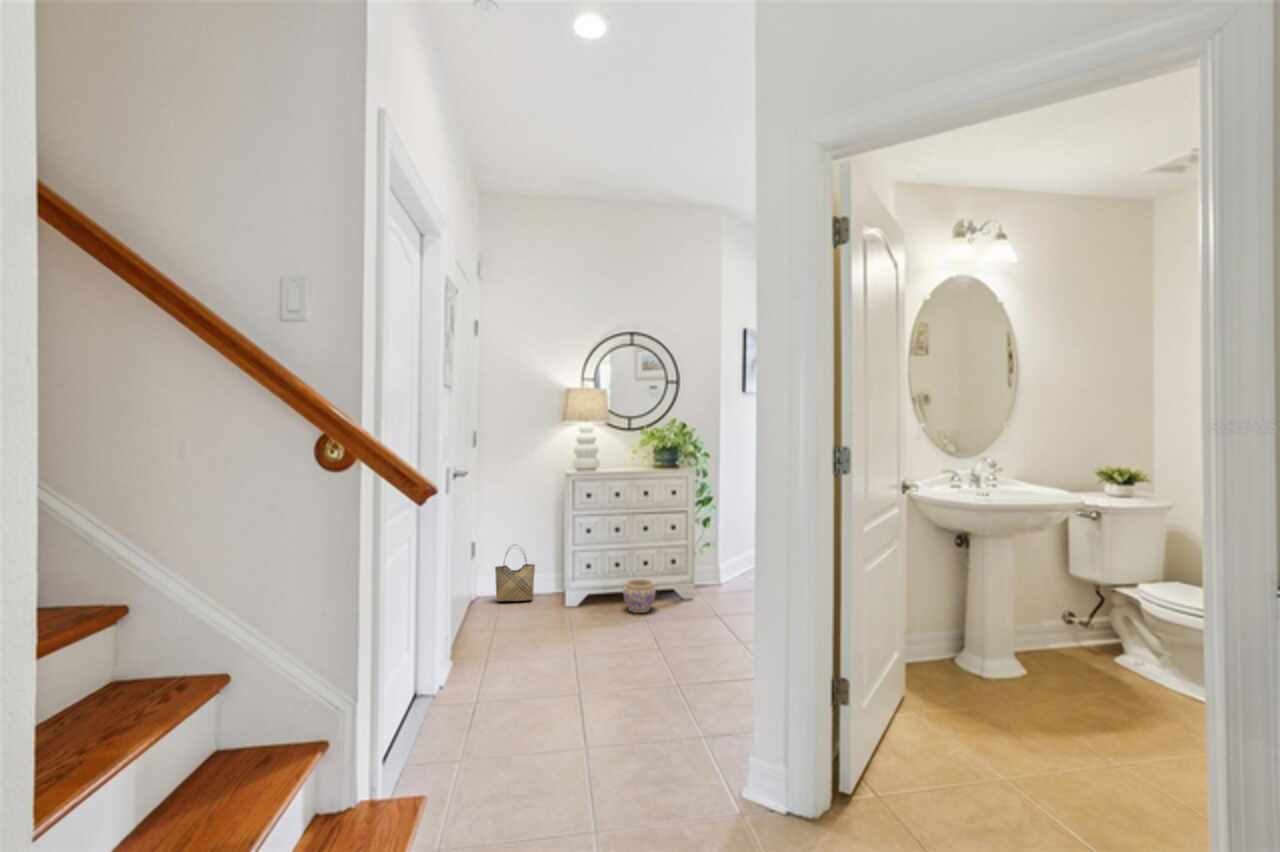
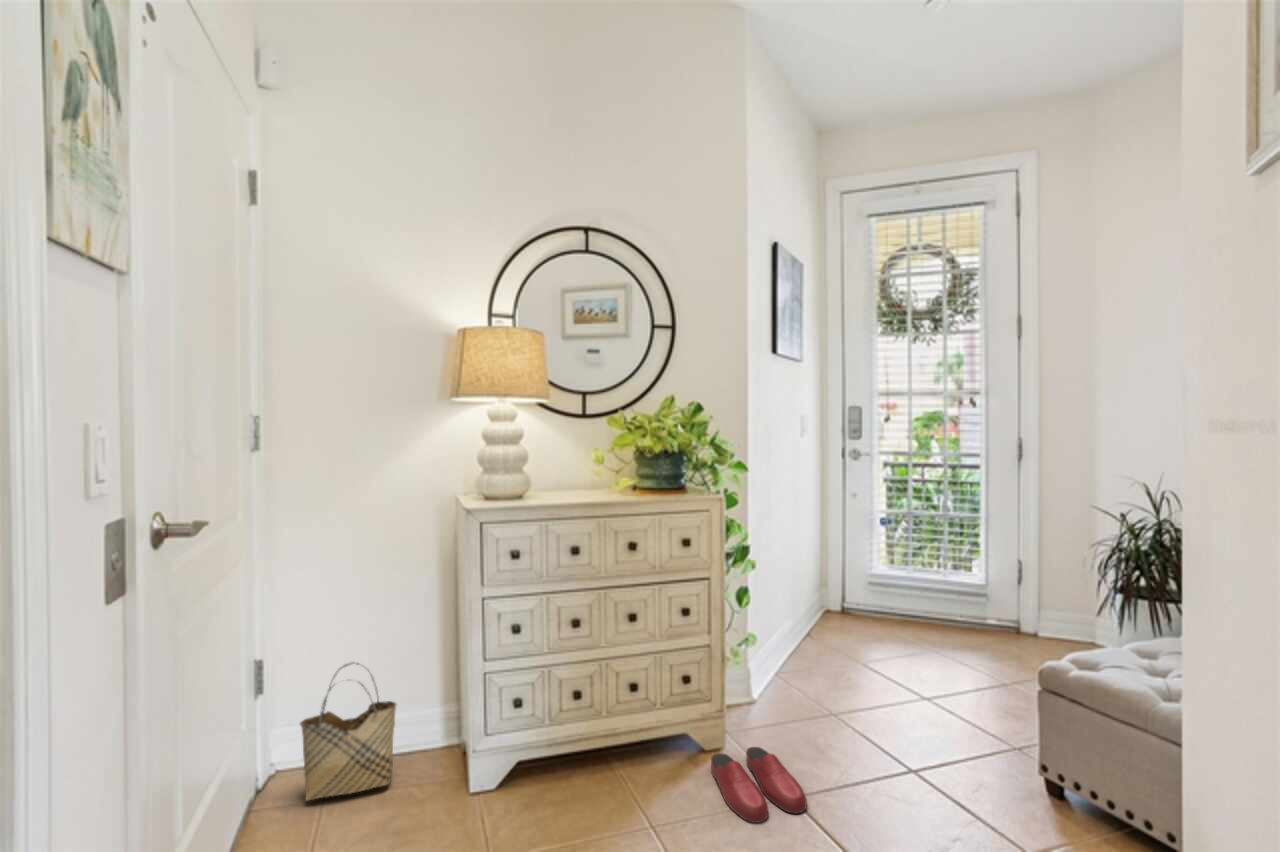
planter: present [623,579,656,613] -> none [590,722,659,809]
slippers: none [684,598,724,620] -> present [711,747,807,823]

